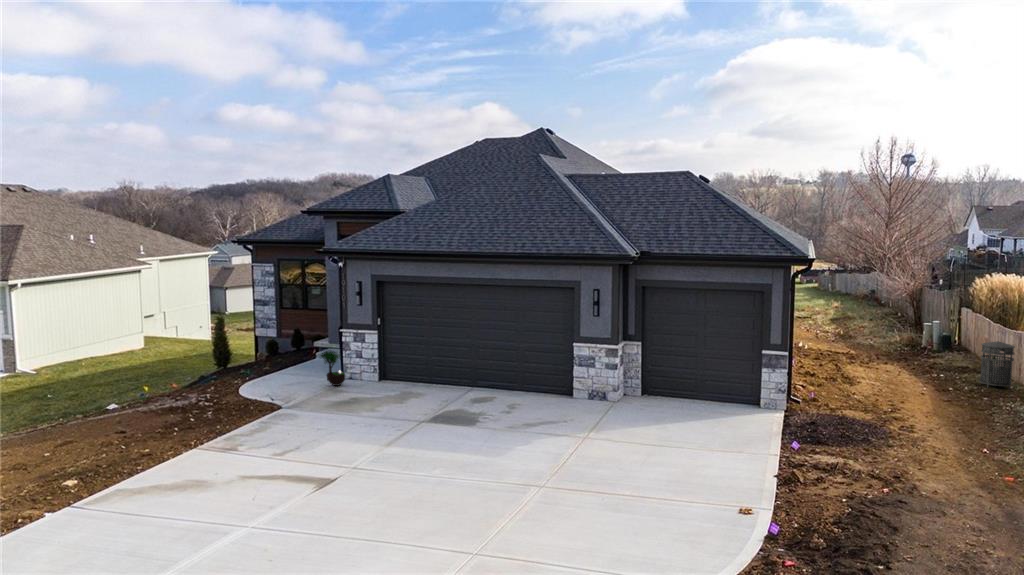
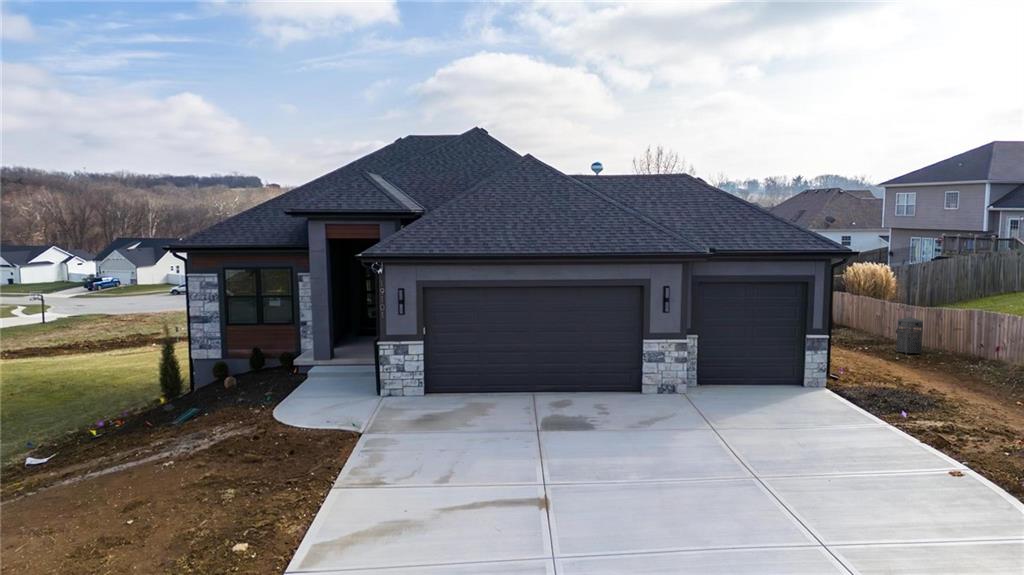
potted tree: present [321,350,345,386] -> none [355,361,387,405]

